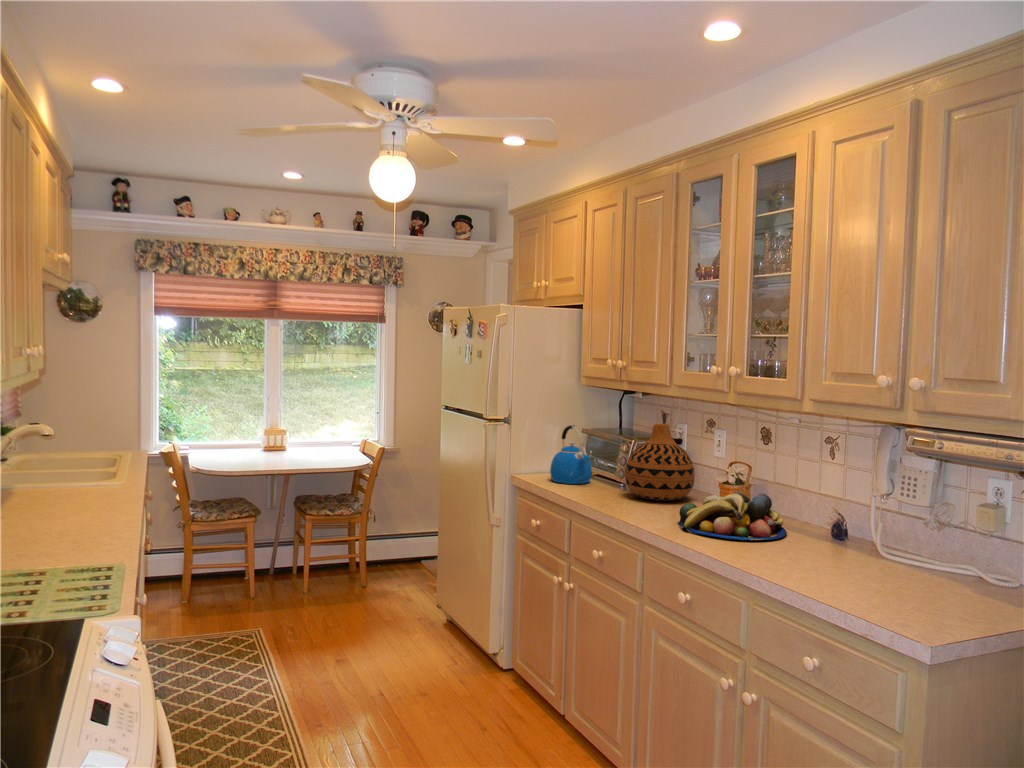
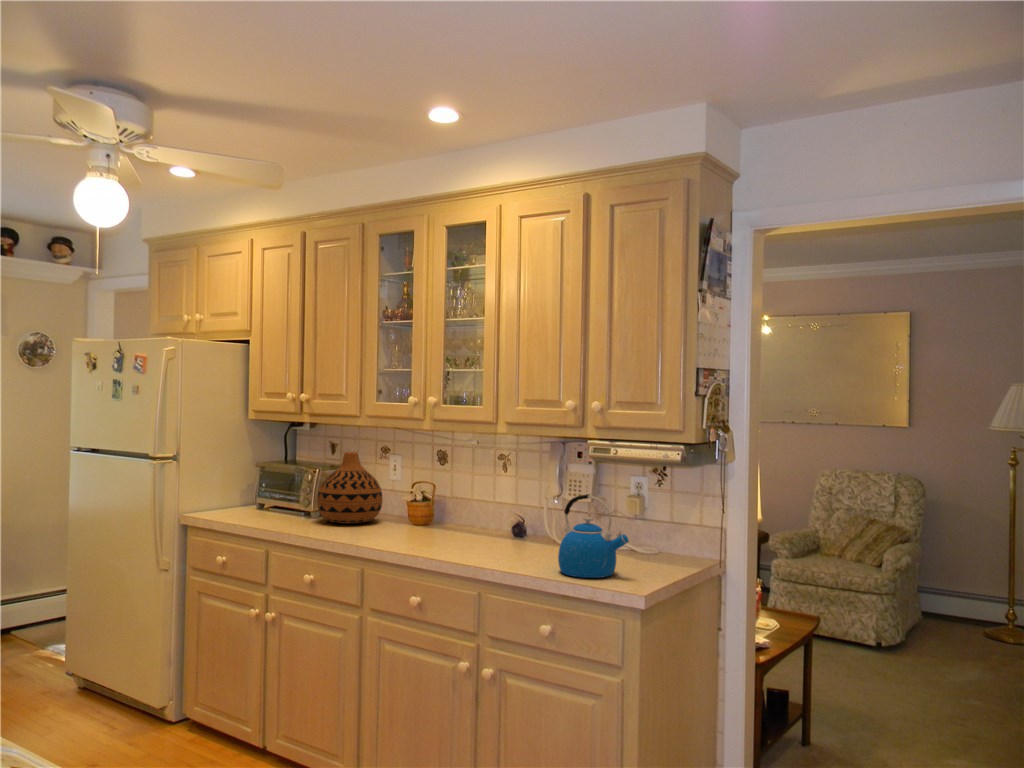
kettle: present [550,425,592,484] -> present [558,494,628,578]
fruit bowl: present [678,492,787,540] -> none [389,505,482,546]

